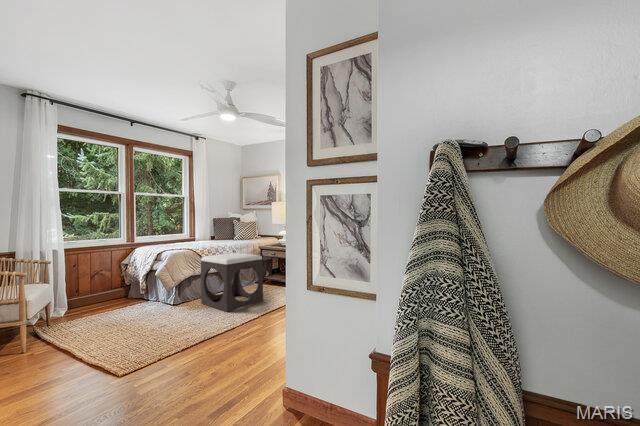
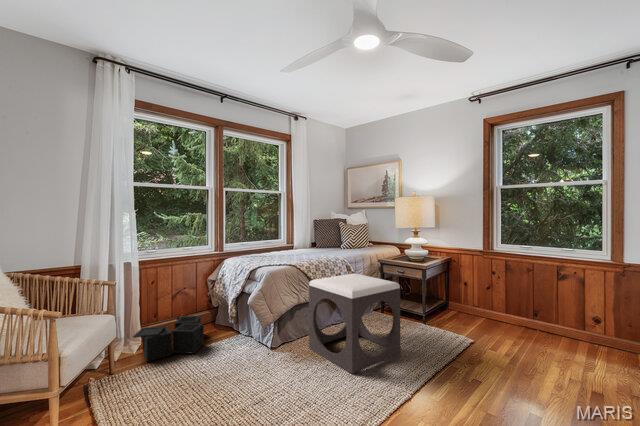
storage bin: none [62,289,124,319] -> present [133,315,206,361]

